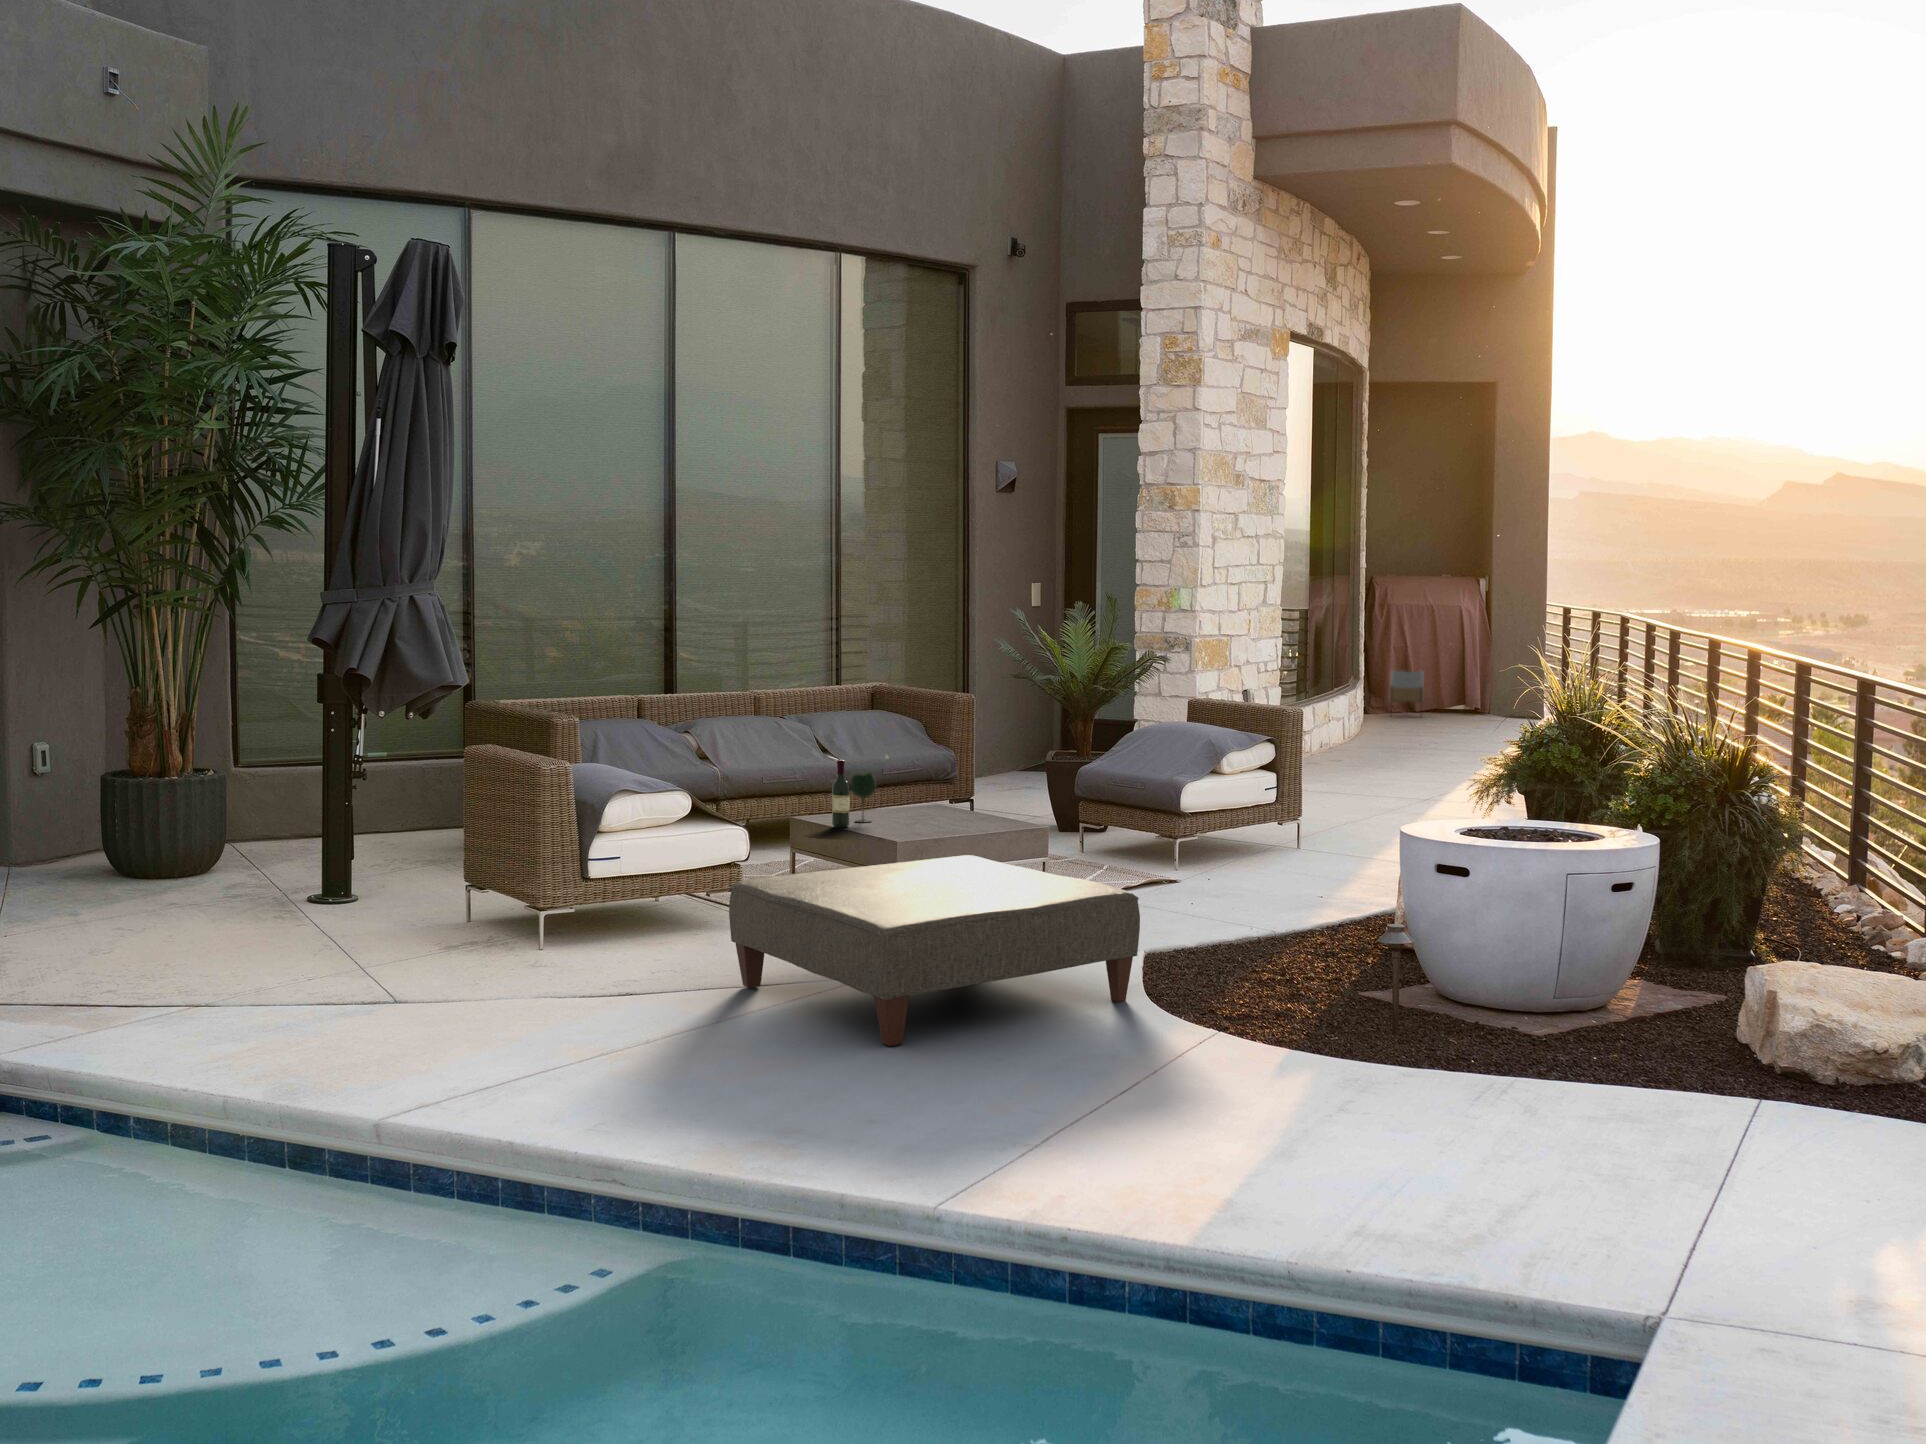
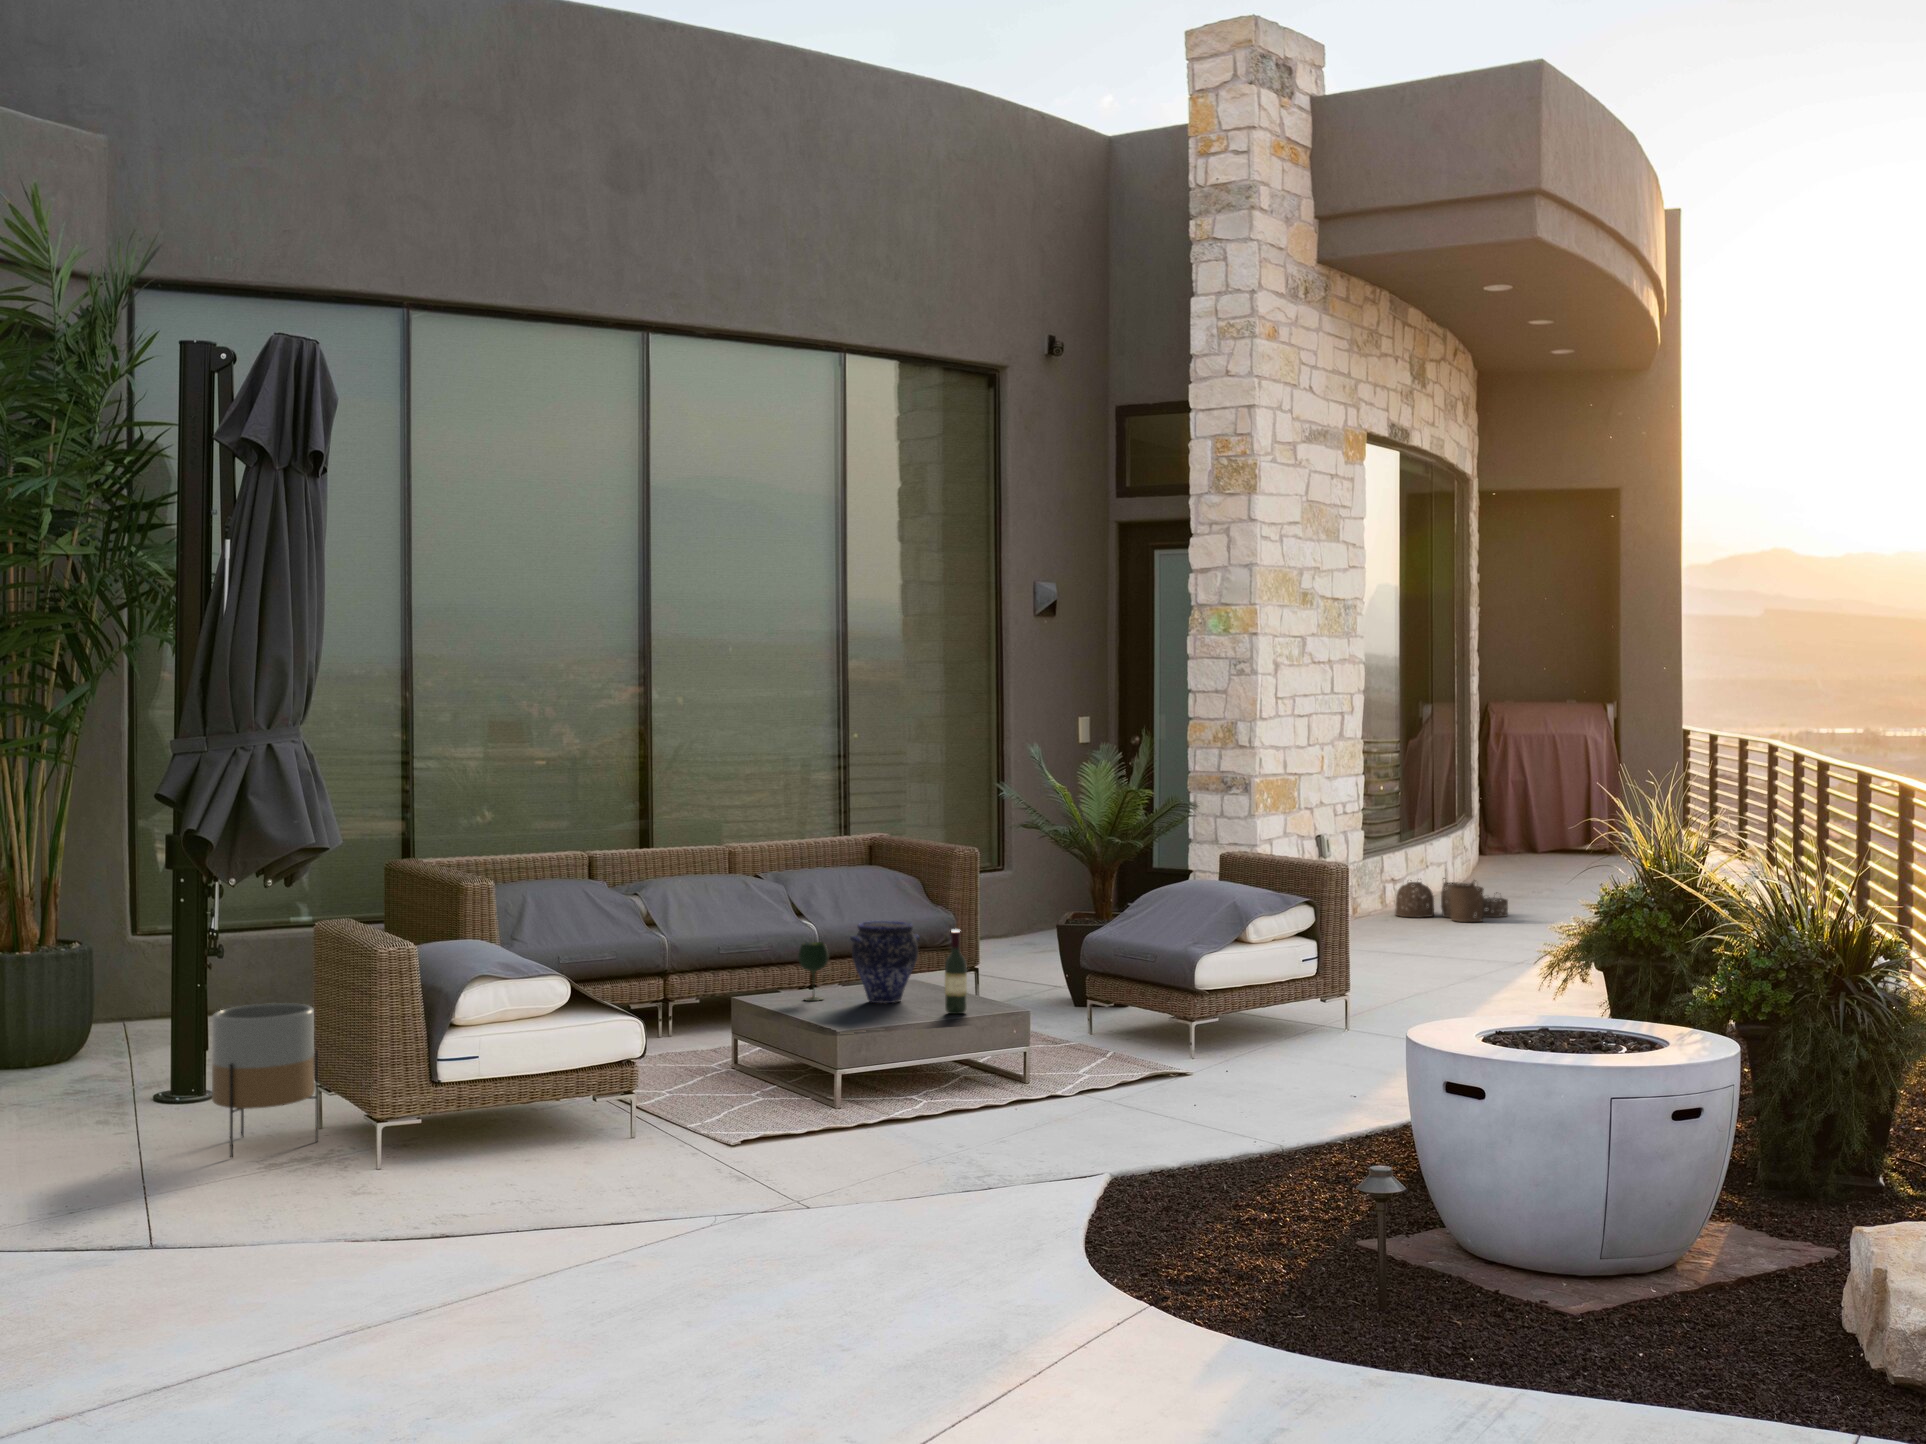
planter: present [1390,671,1424,711] -> present [212,1003,318,1158]
woven basket: none [1300,726,1398,764] -> present [1395,878,1508,922]
vase: none [898,756,955,824] -> present [850,921,920,1003]
wine bottle: present [832,760,850,828] -> present [945,930,967,1014]
ottoman: present [729,855,1140,1046] -> none [555,1052,1053,1318]

